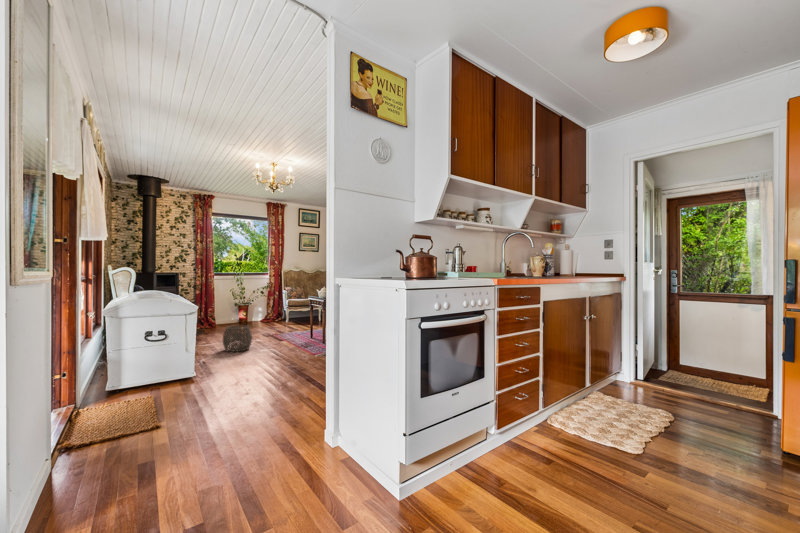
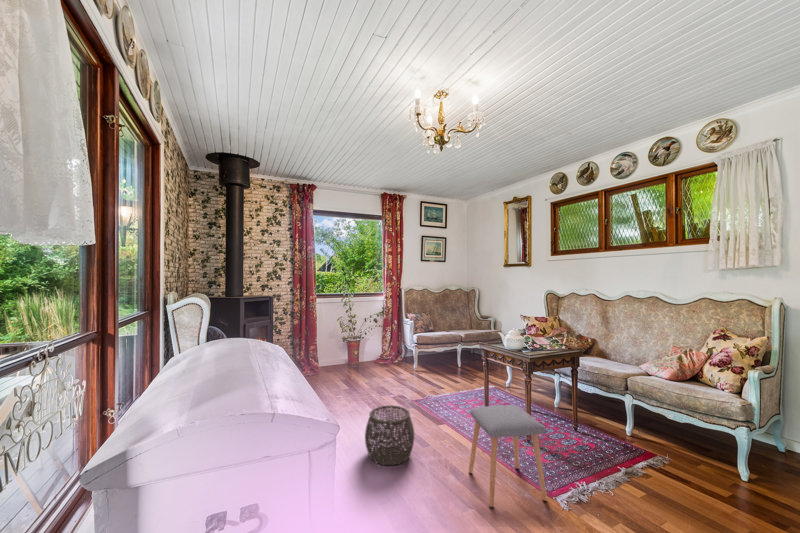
stool: none [275,318,305,359] -> present [469,405,547,508]

